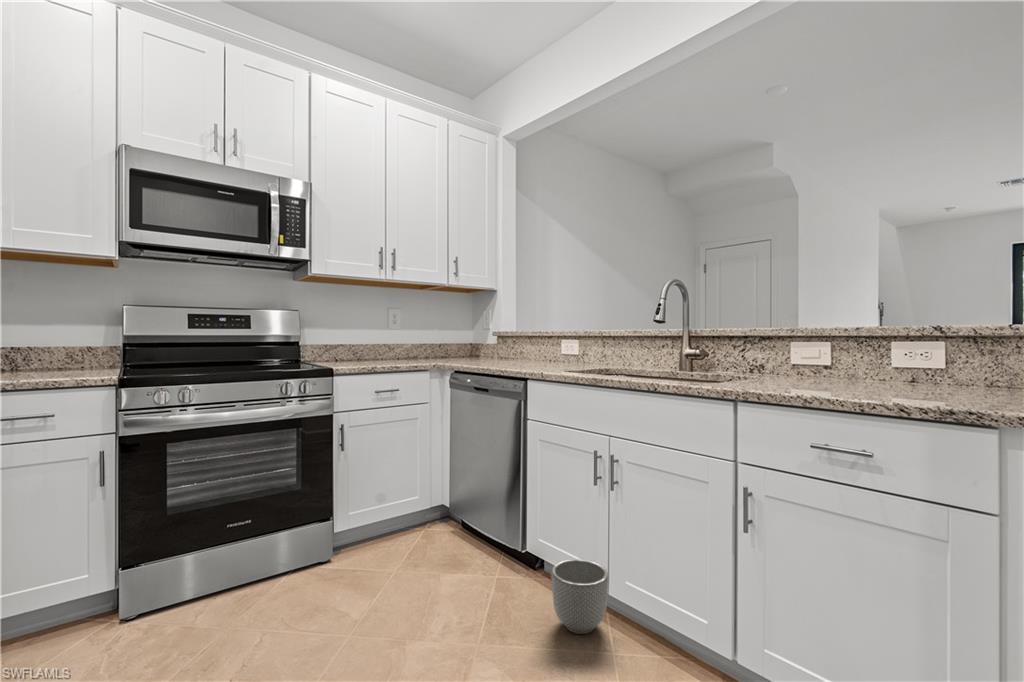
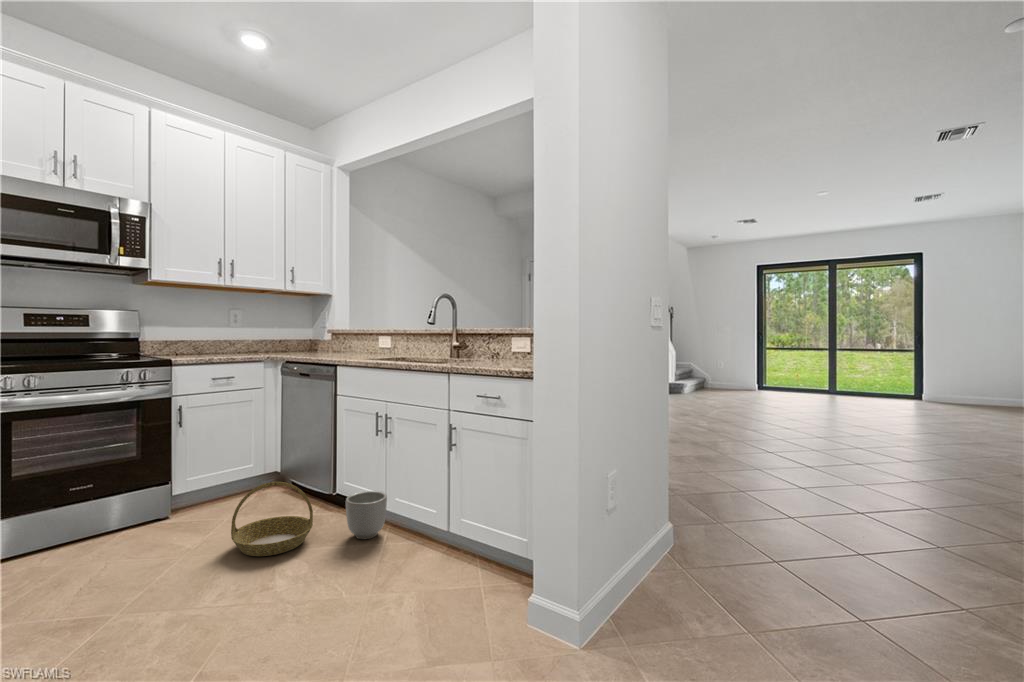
basket: none [407,540,507,649] -> present [231,482,313,556]

